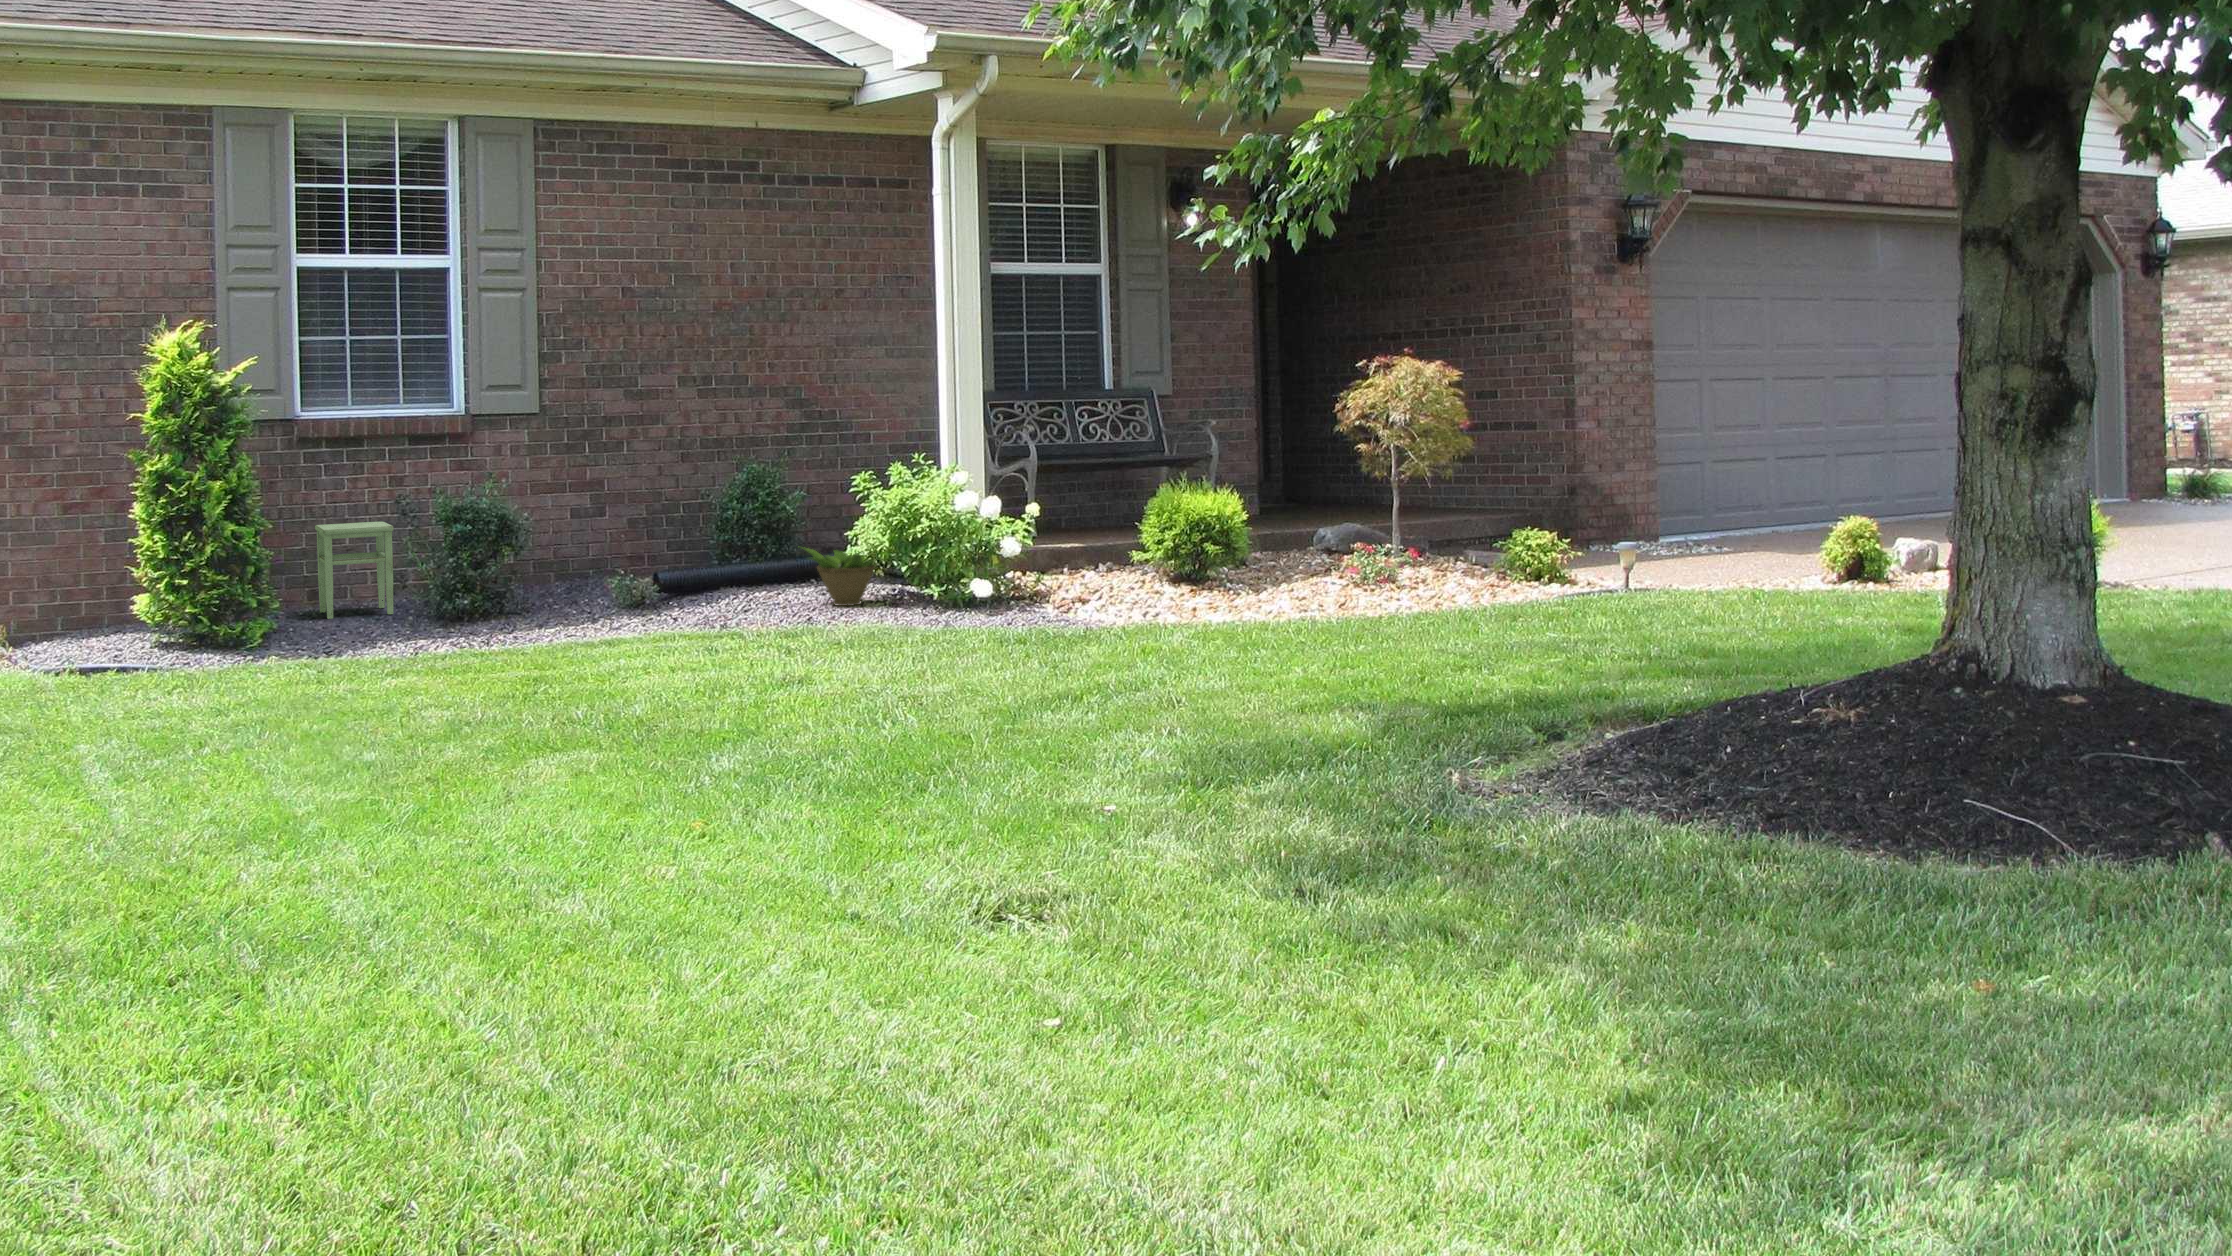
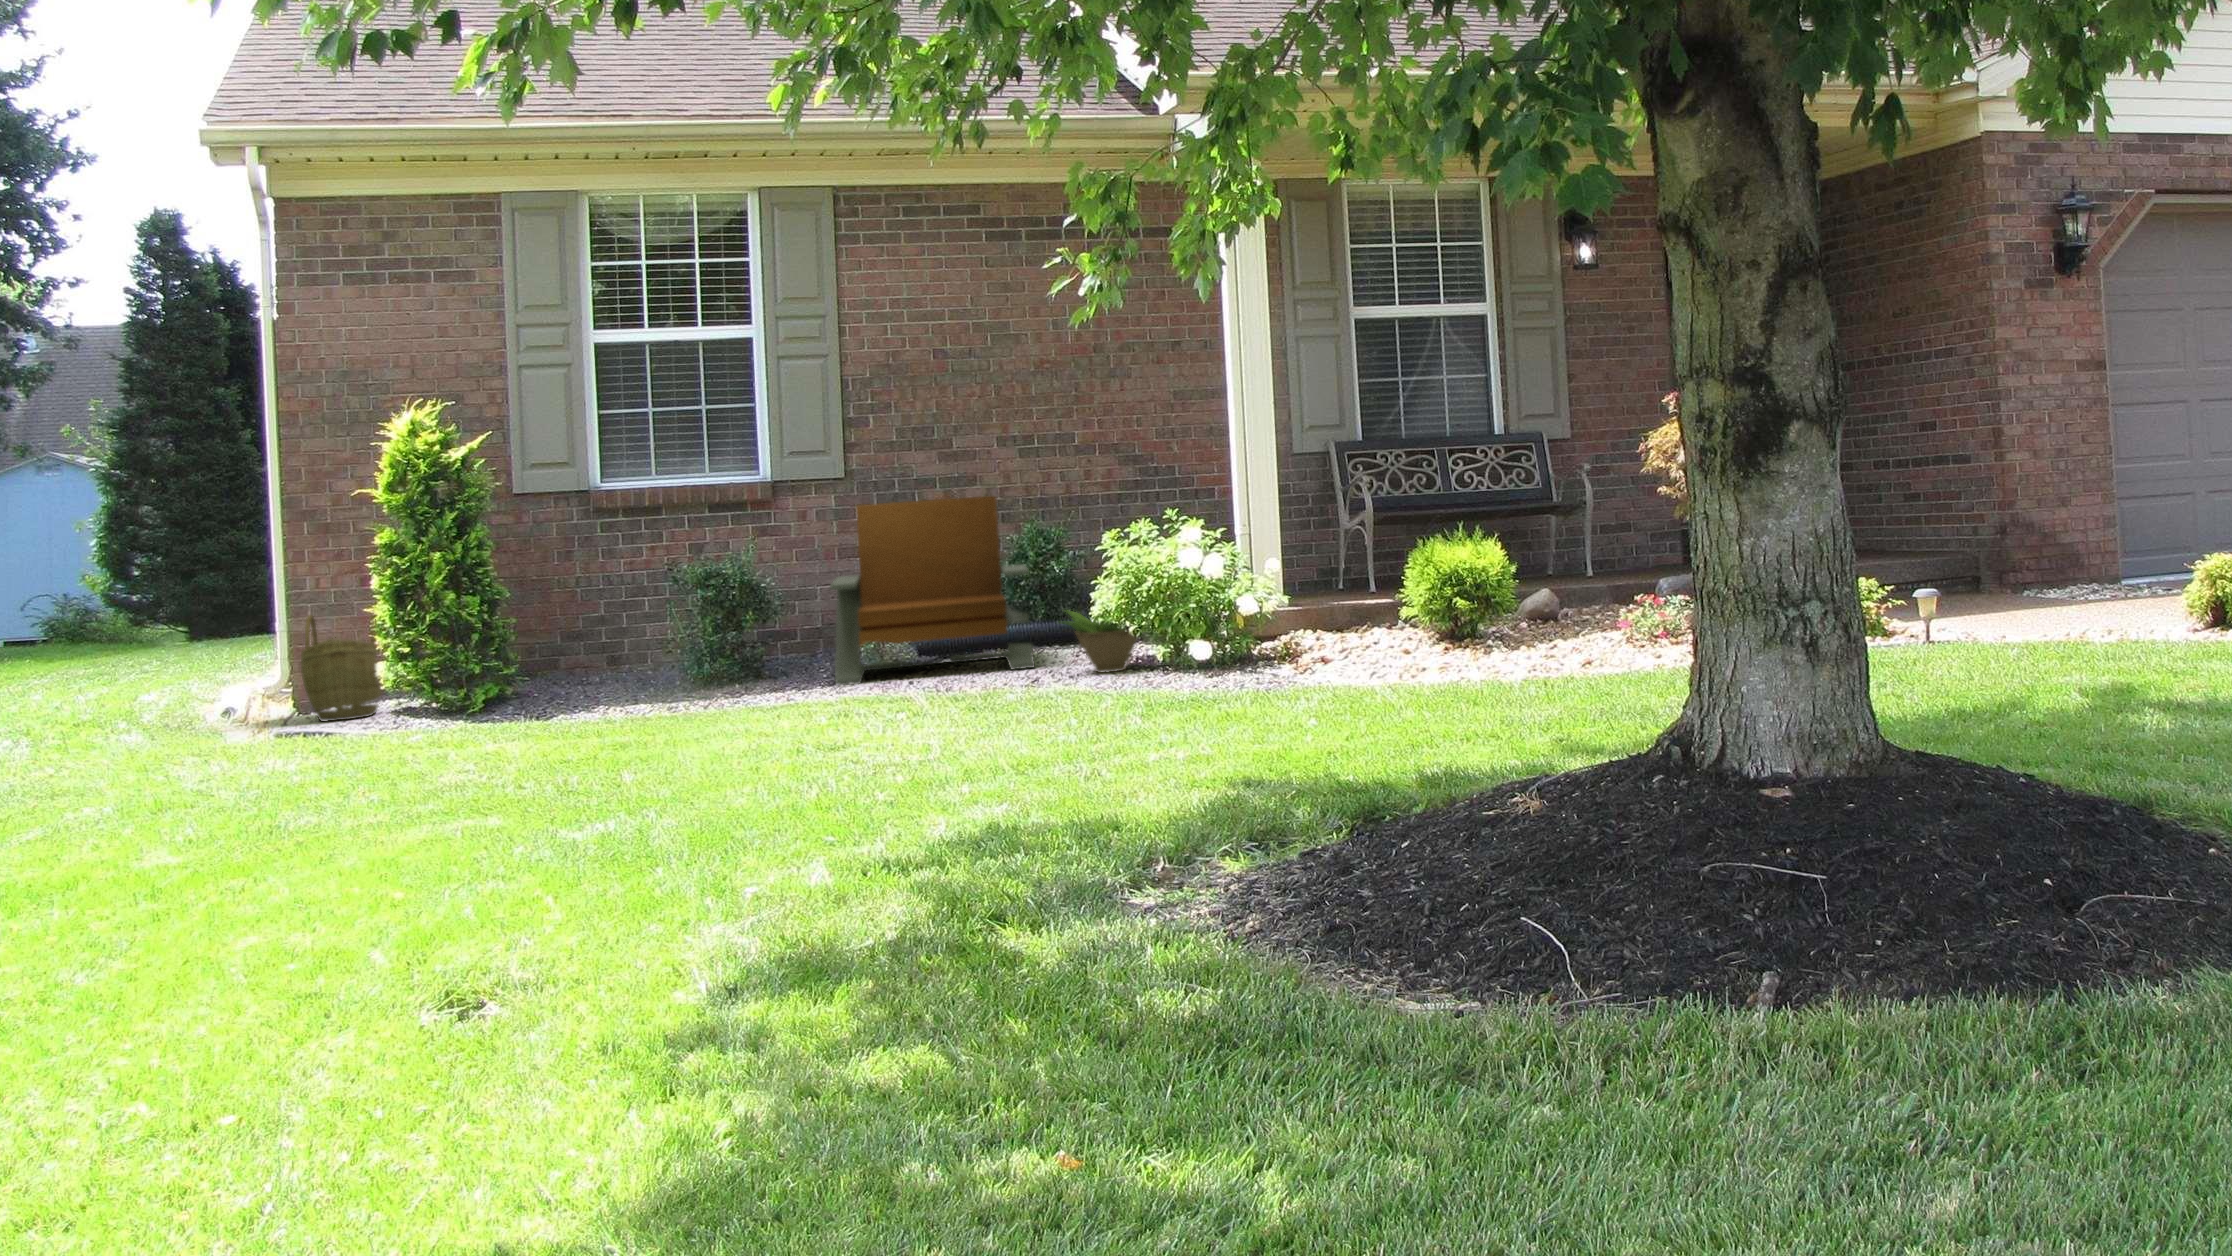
lounge chair: none [538,434,758,615] -> present [830,496,1034,685]
stool: present [315,521,394,619] -> none [594,594,680,694]
woven basket: none [42,530,127,642] -> present [301,614,382,721]

